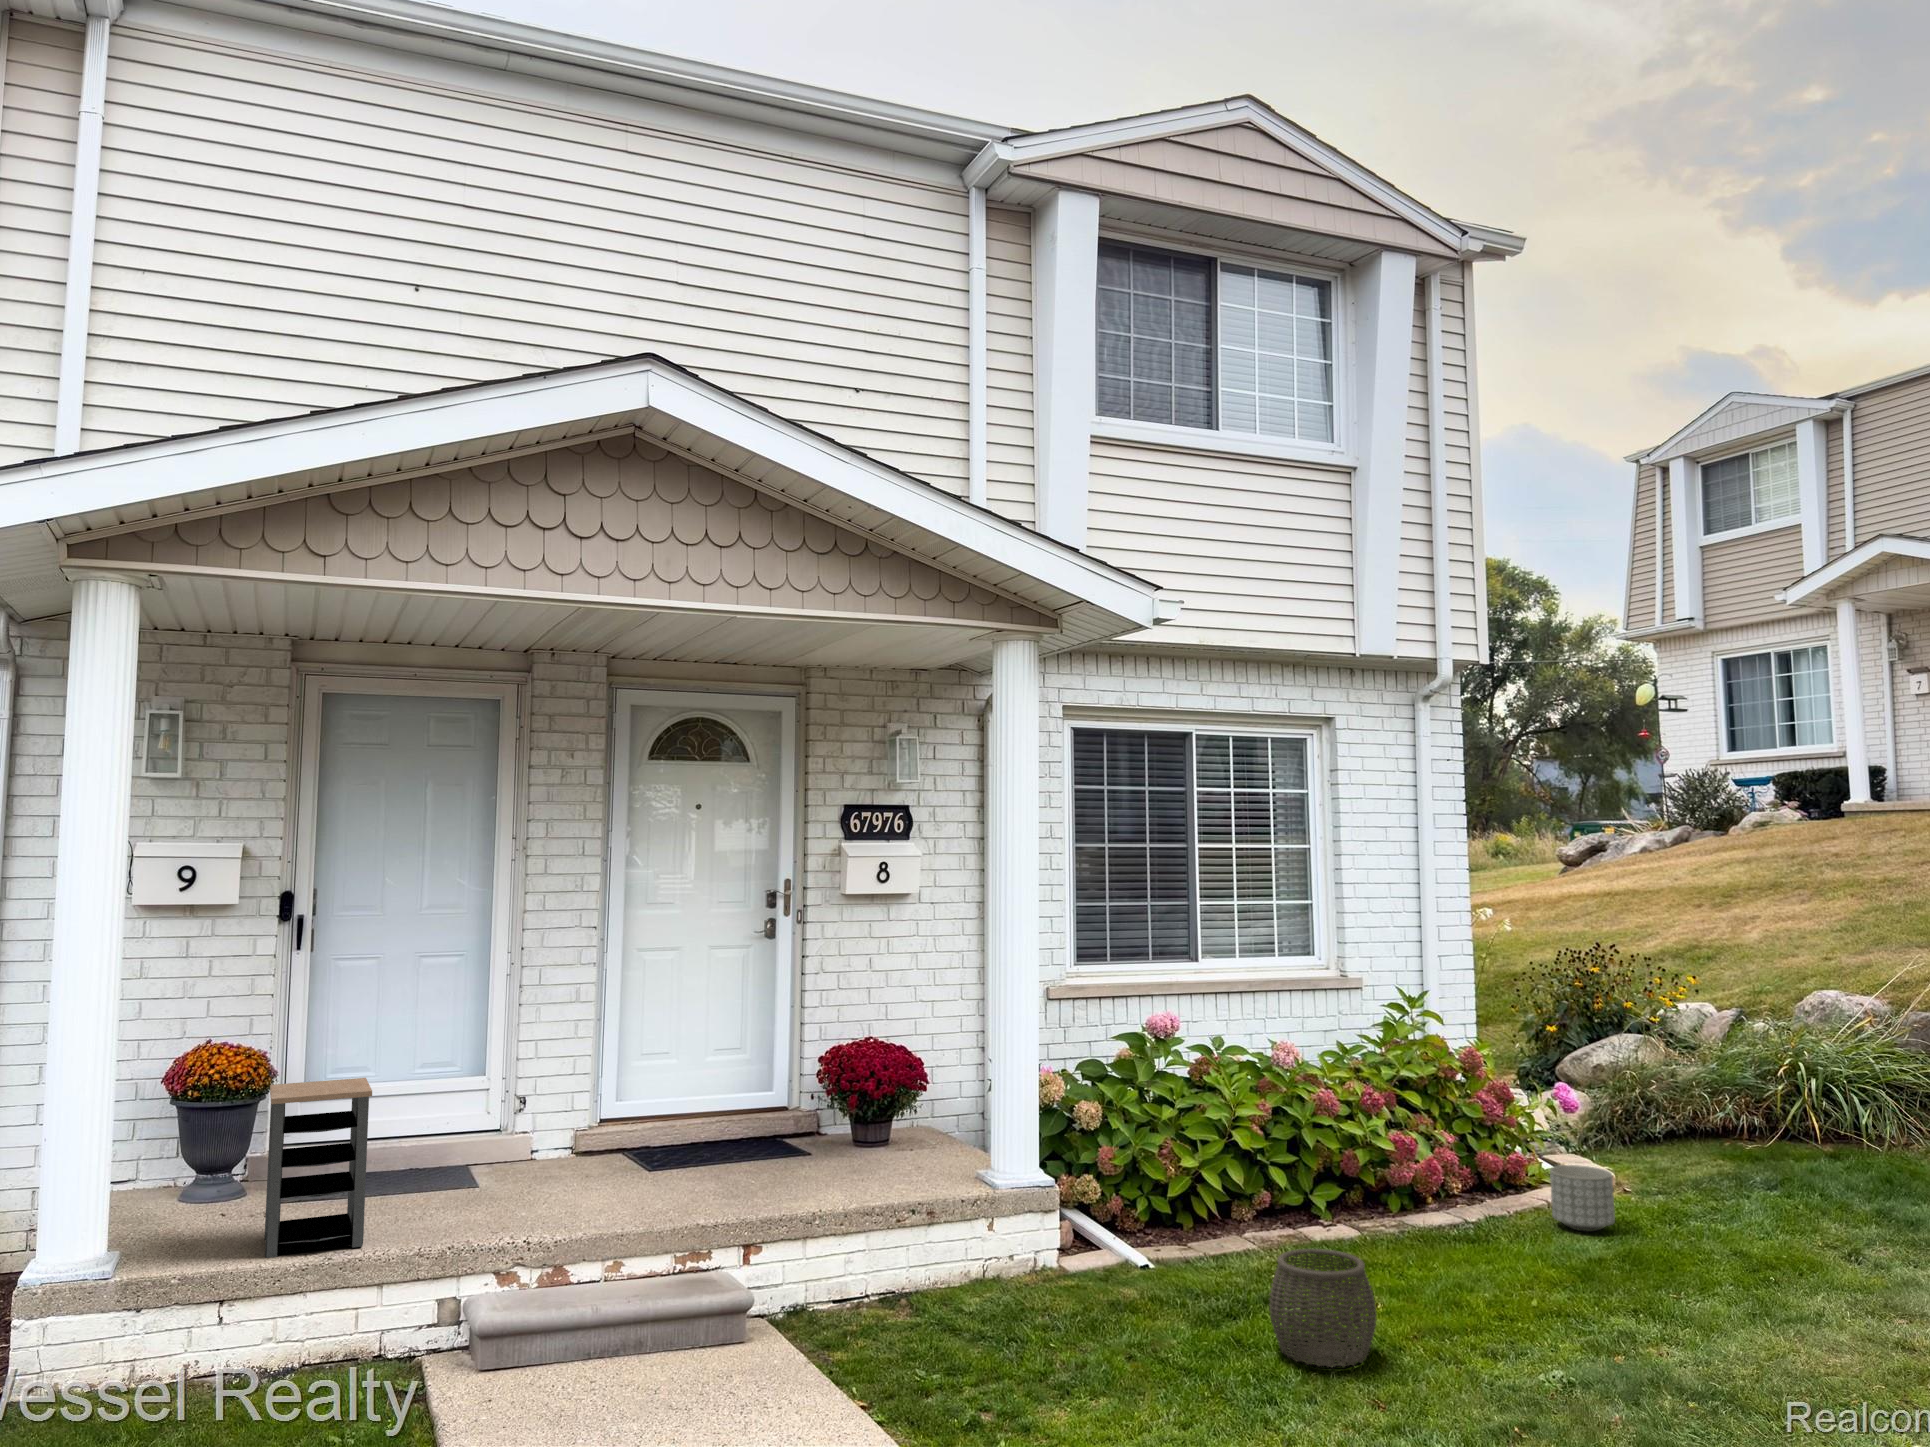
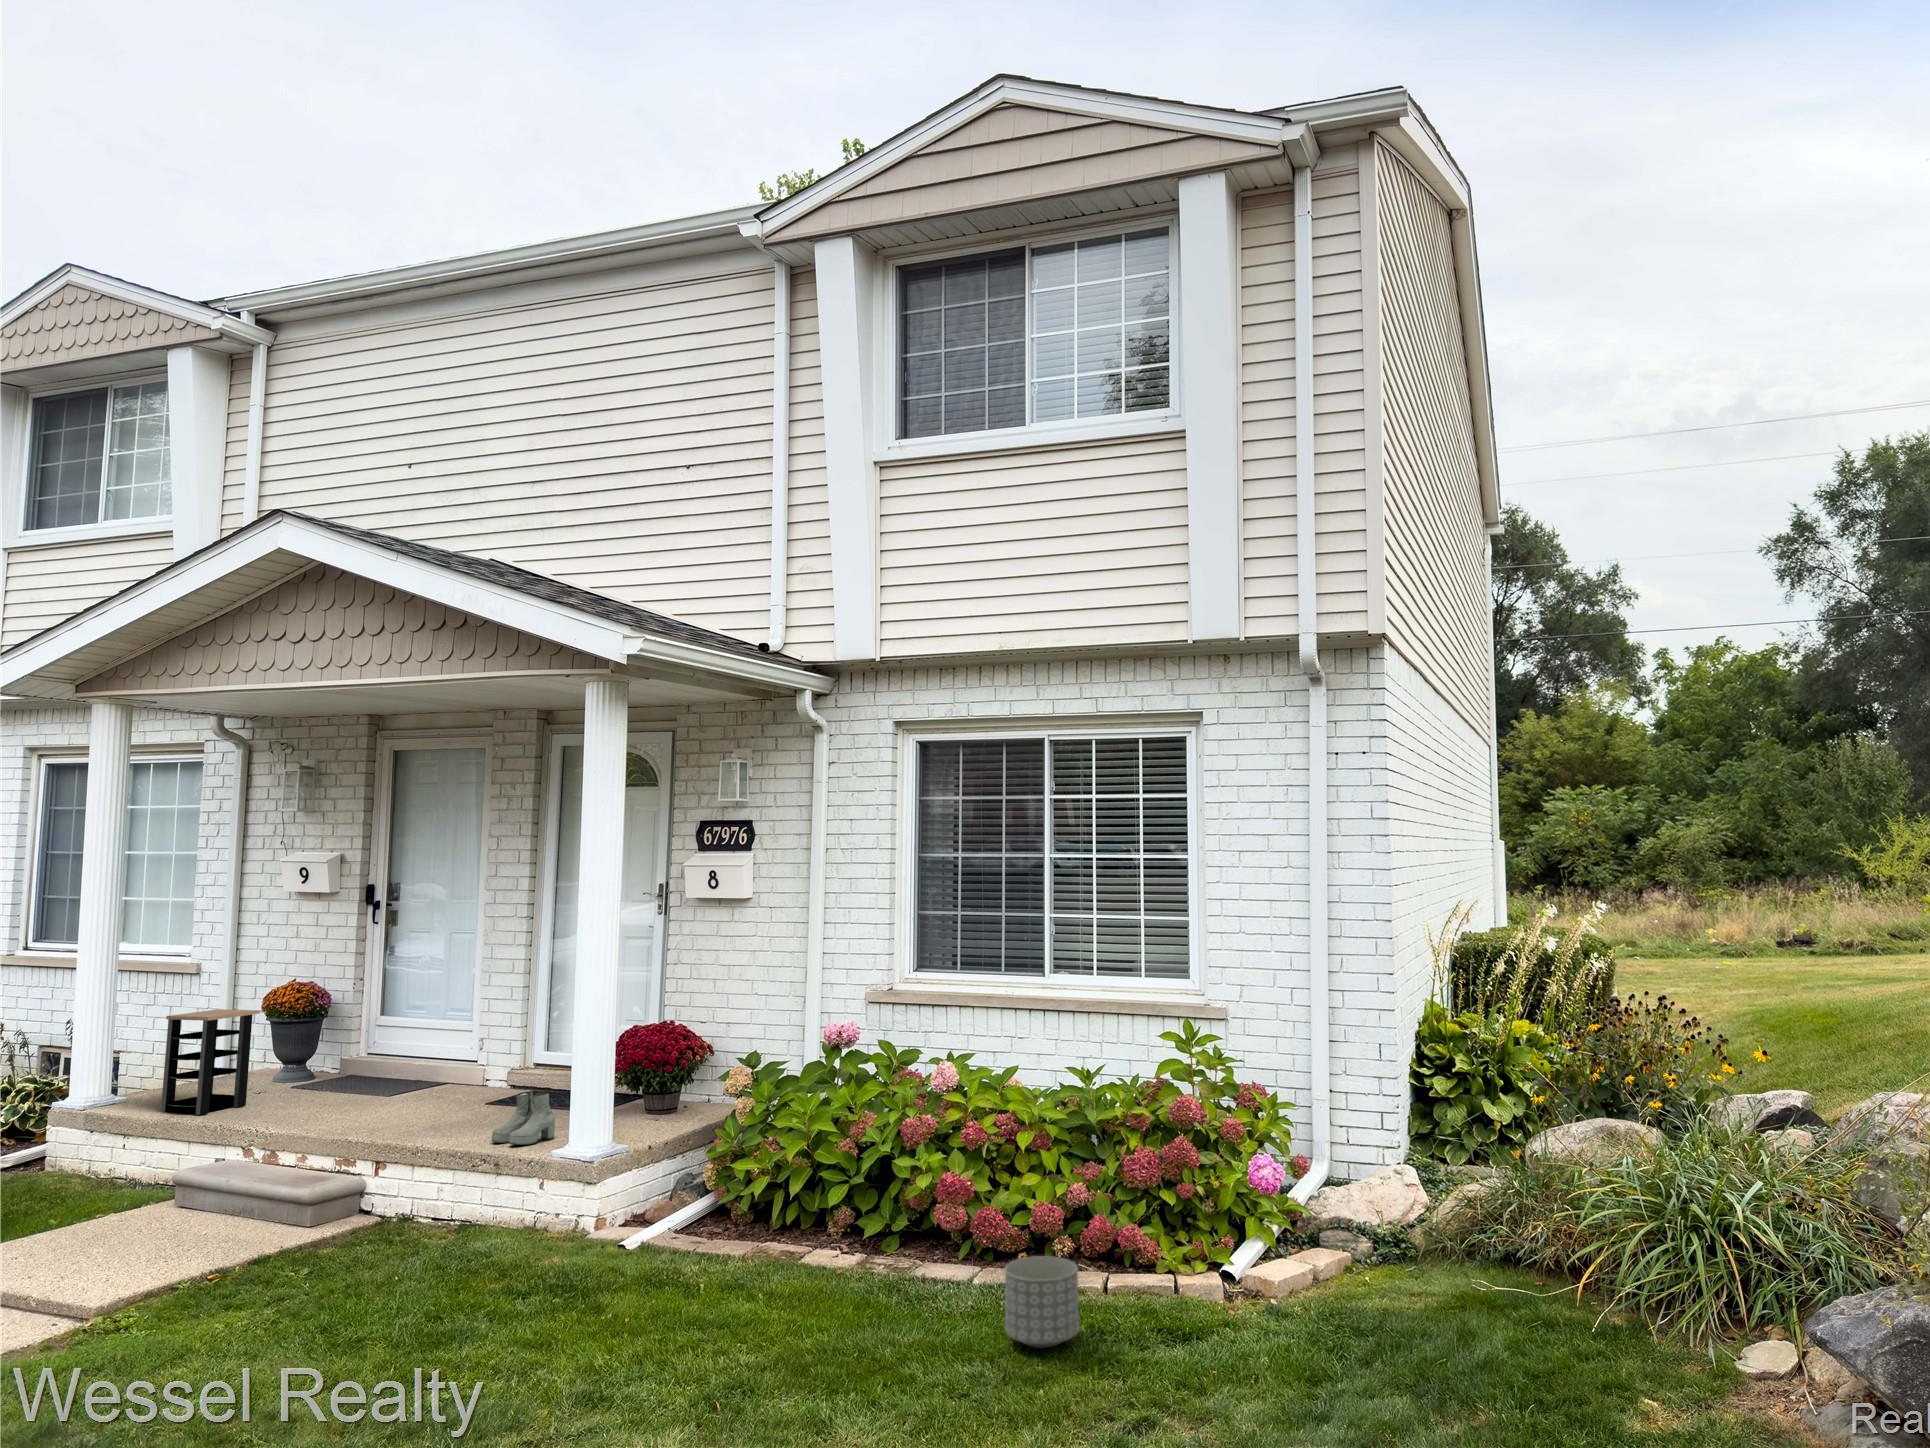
boots: none [870,1126,923,1192] -> present [492,1092,555,1145]
woven basket: present [1269,1249,1376,1367] -> none [378,1247,490,1367]

